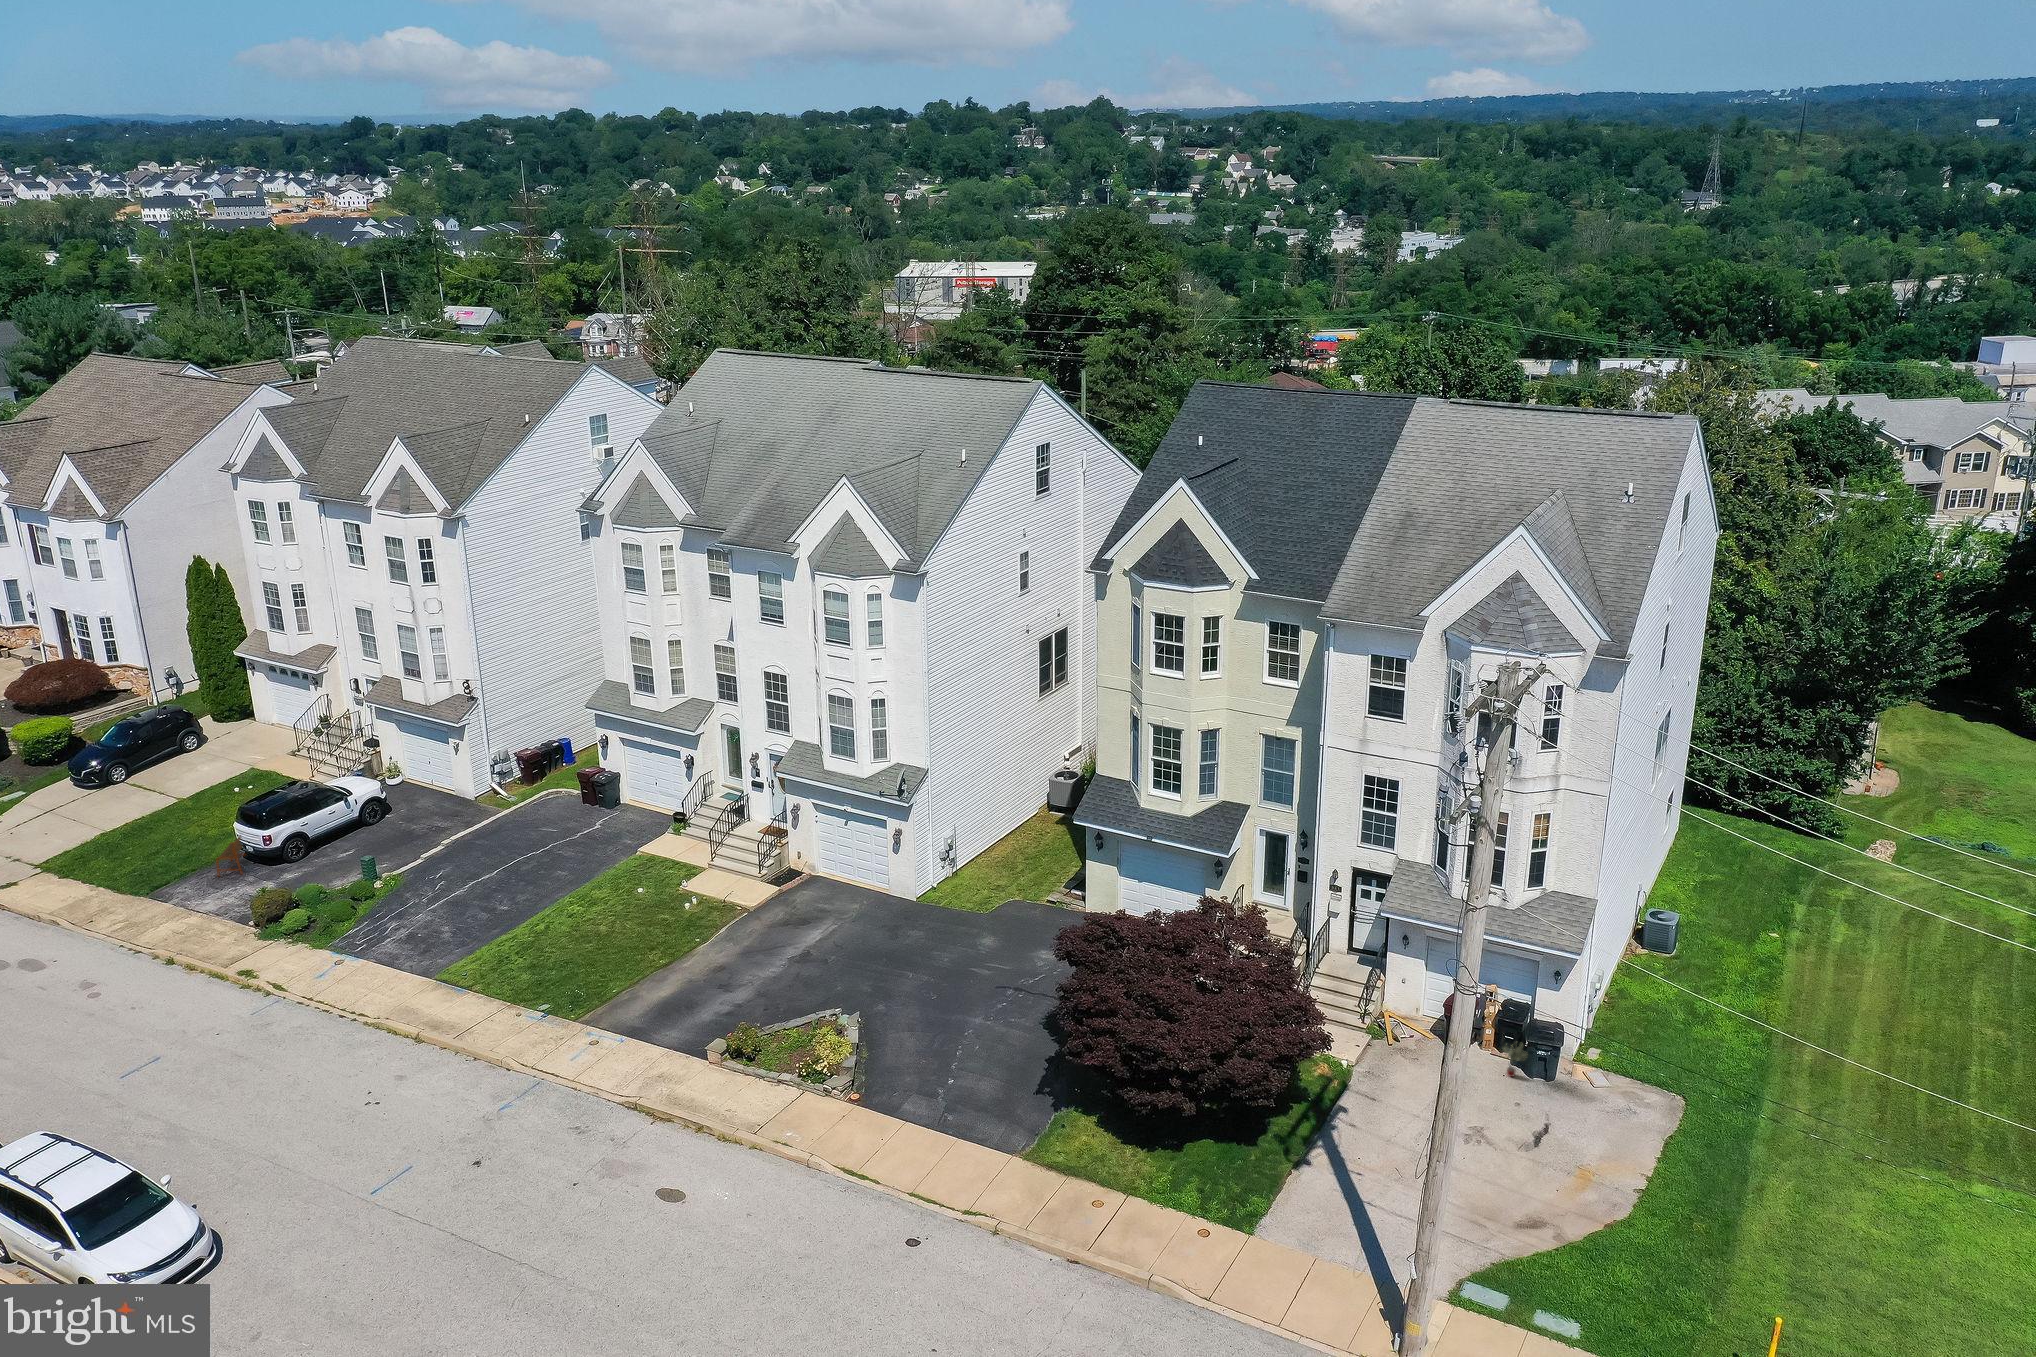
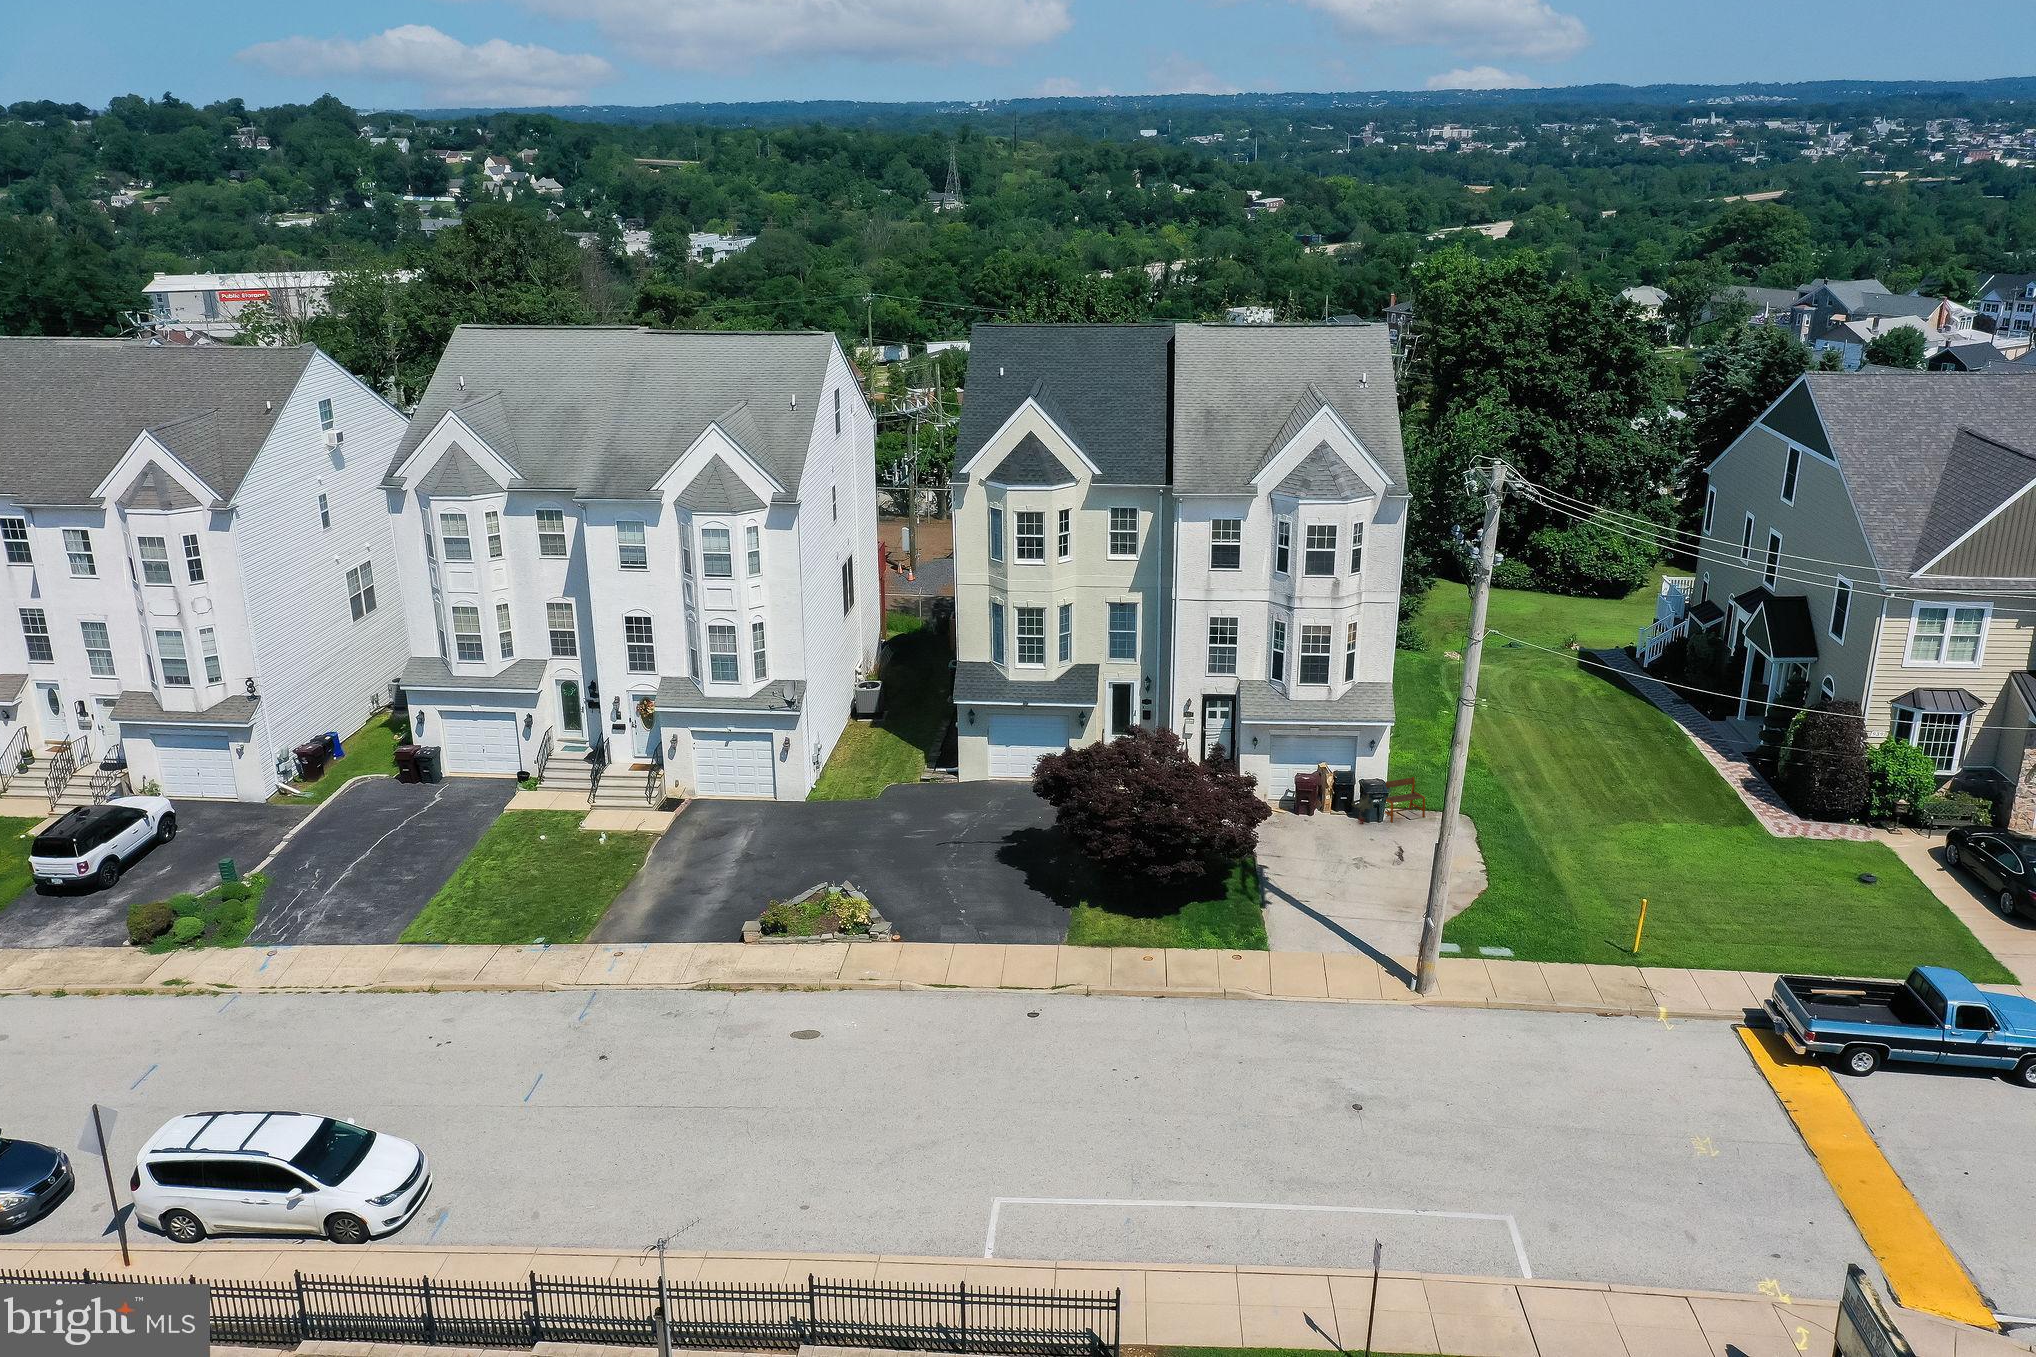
bench: present [216,836,245,876] -> present [1385,777,1425,823]

